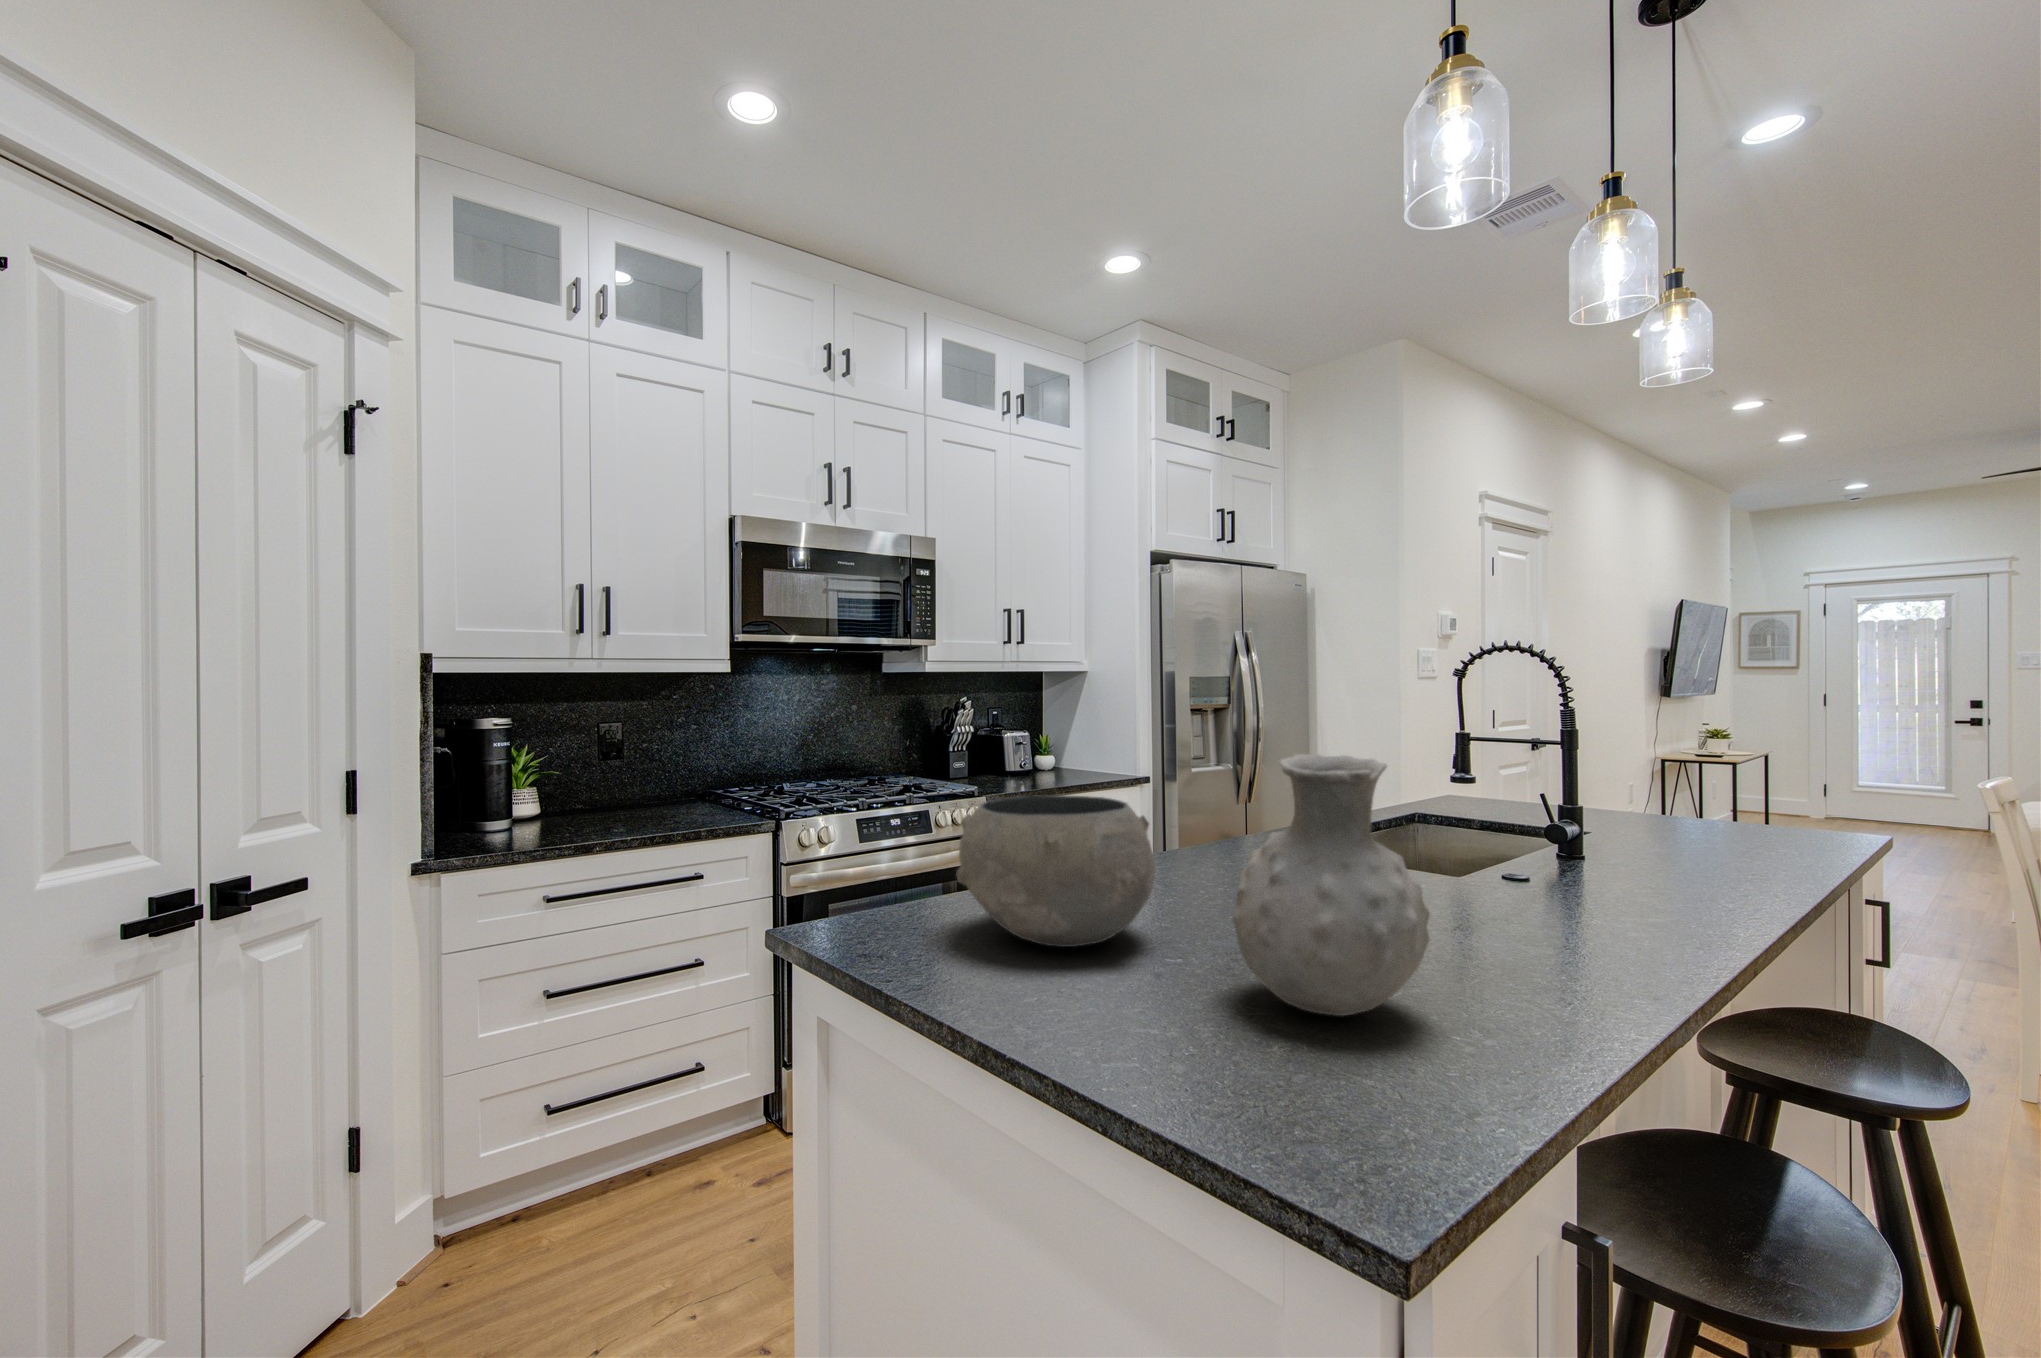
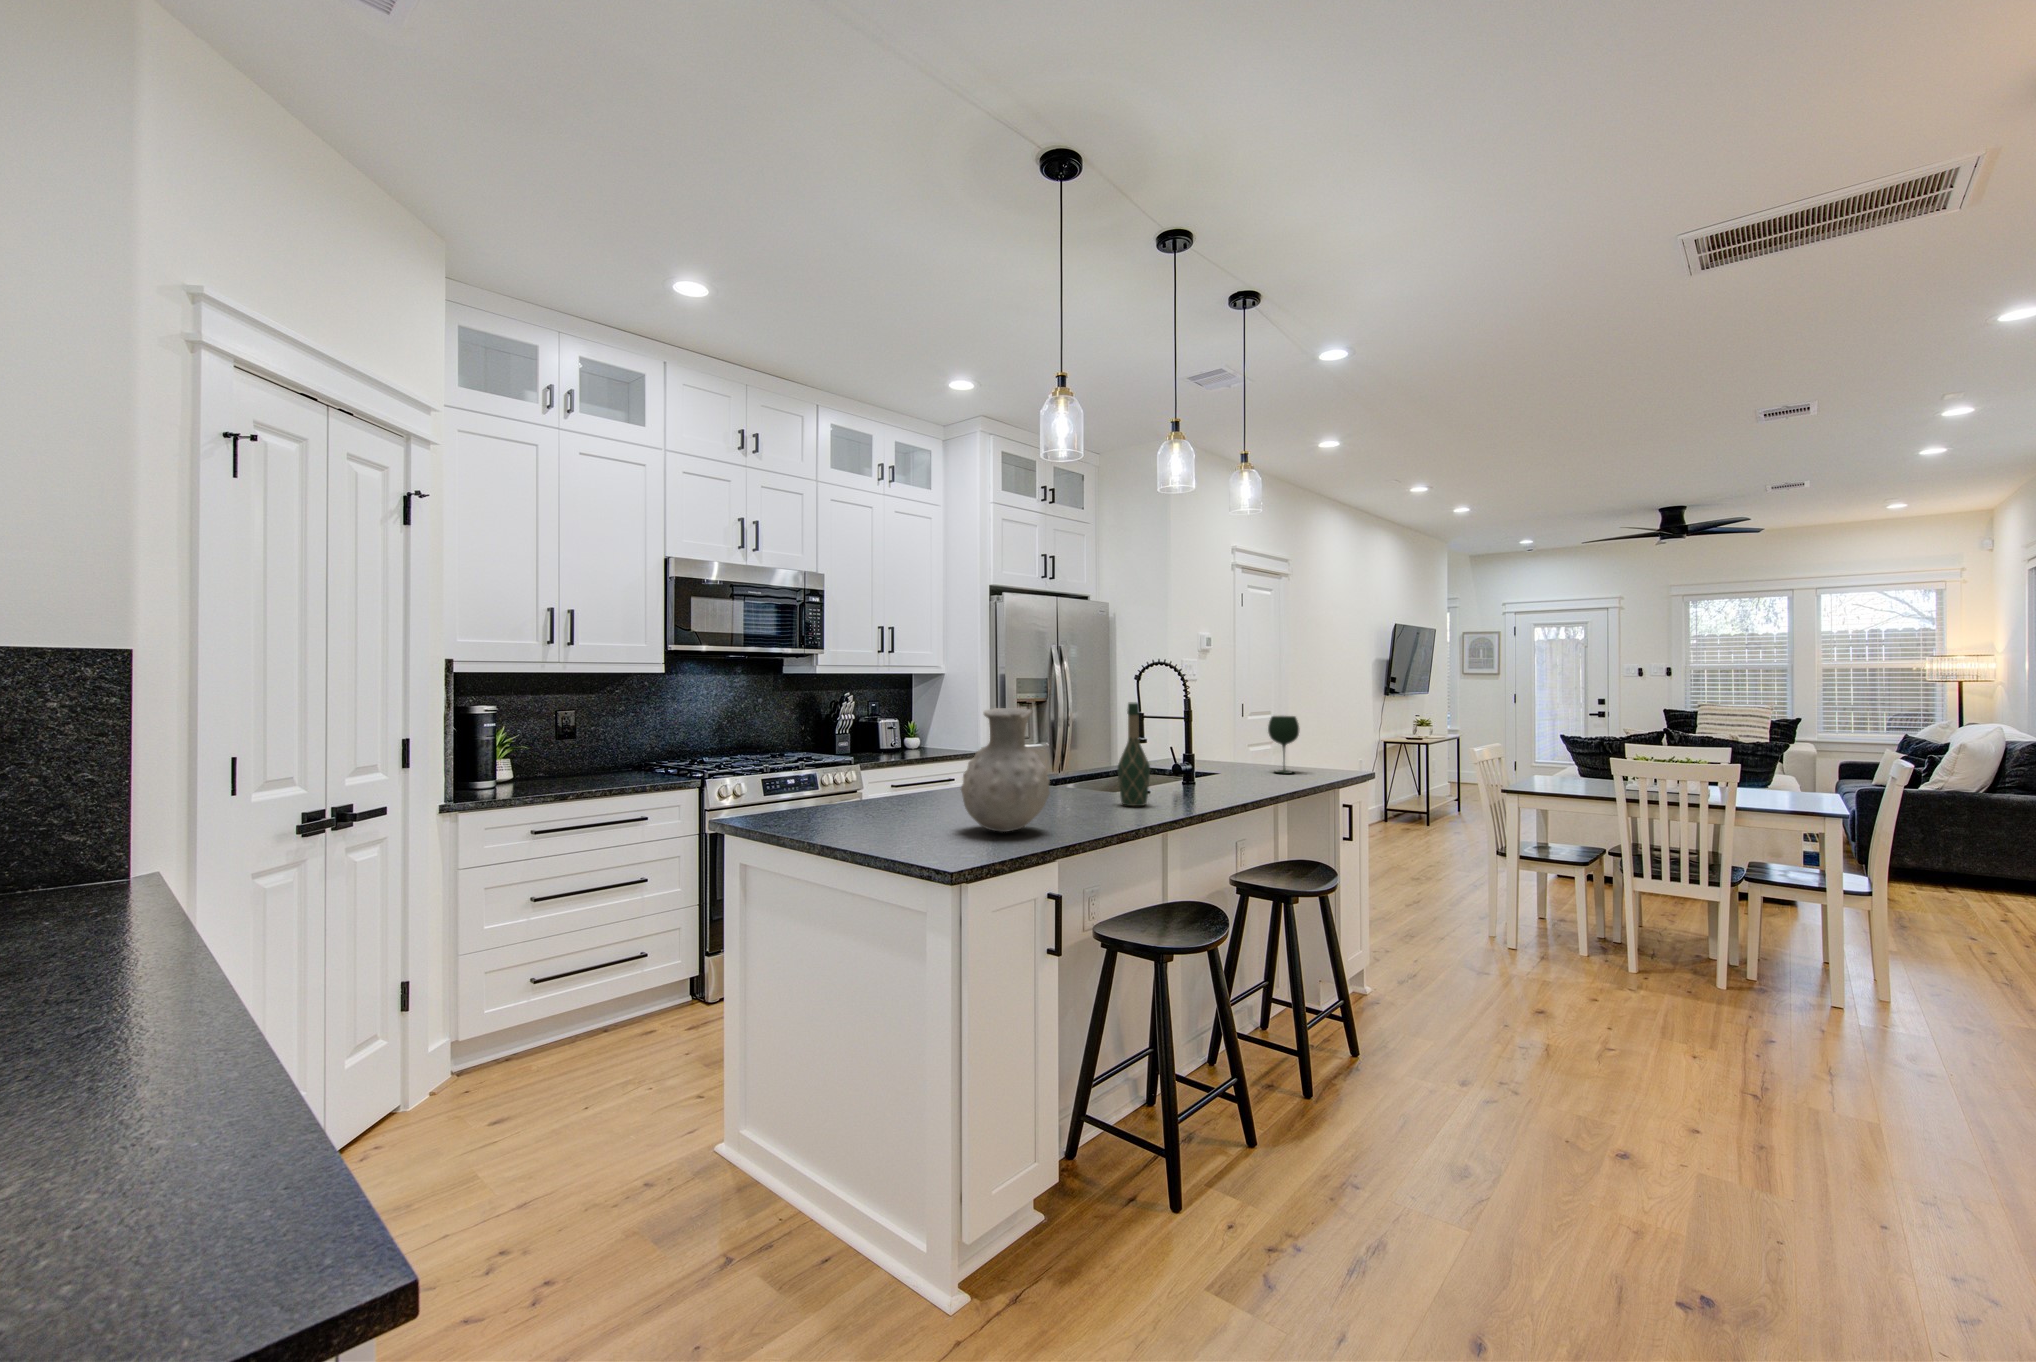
wine bottle: none [1478,733,1548,928] -> present [1117,702,1150,806]
wine glass: none [1651,743,1715,840] -> present [1268,716,1299,774]
ceramic bowl: present [956,795,1155,947] -> none [824,739,935,817]

